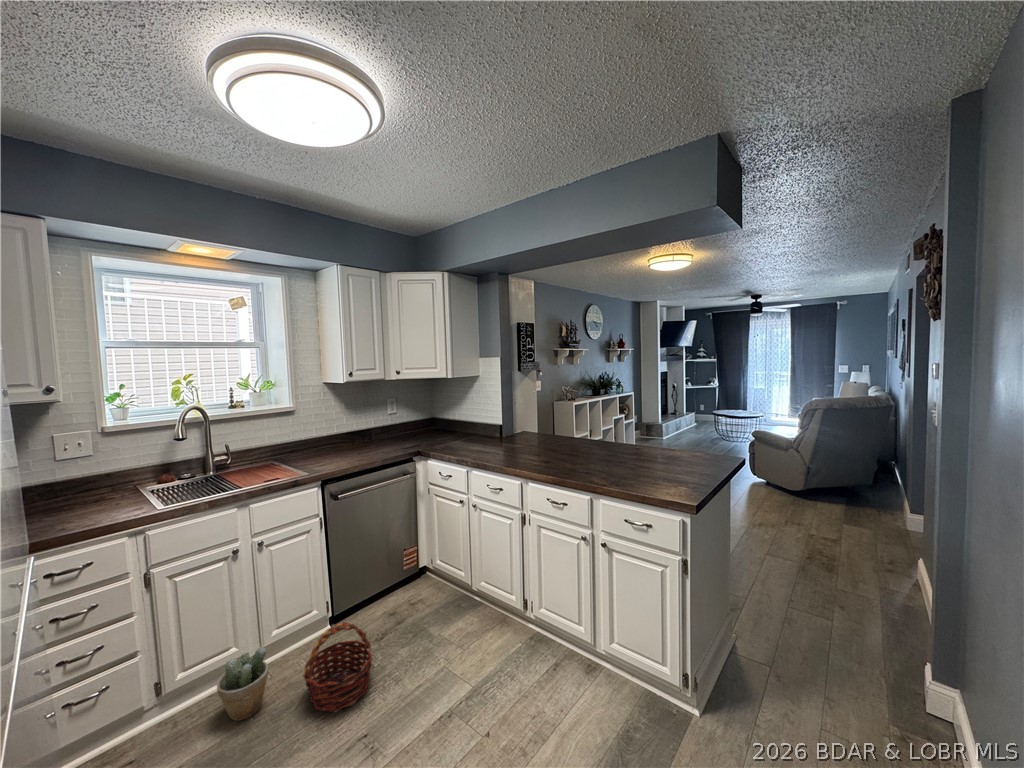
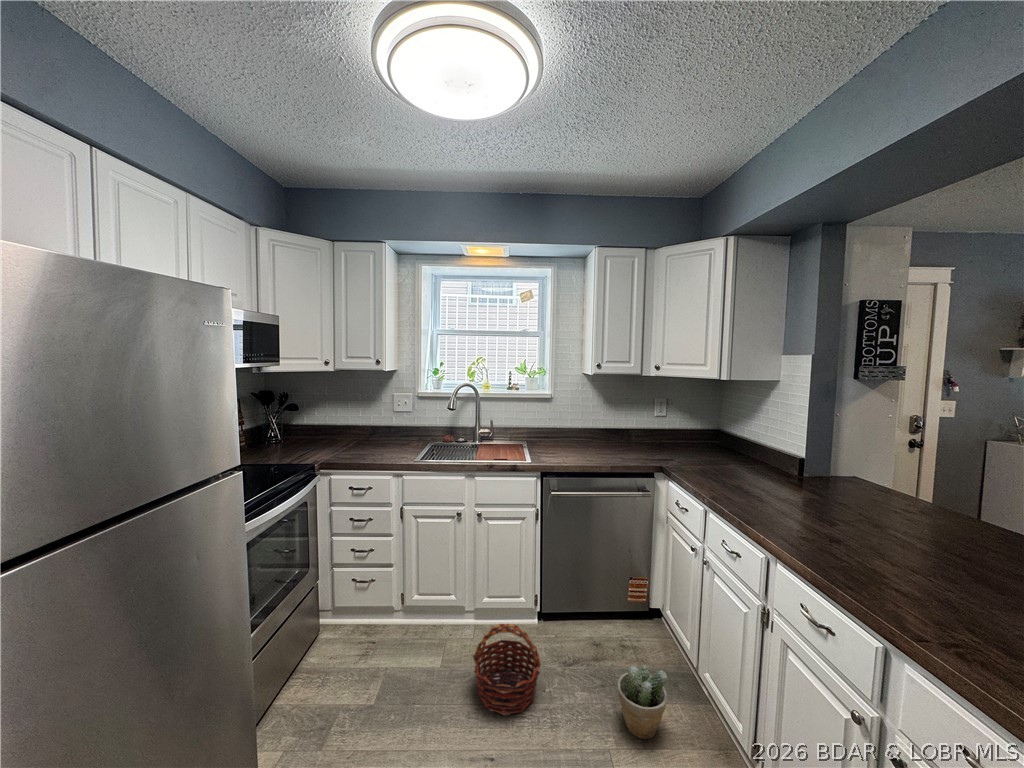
potted plant: present [217,647,268,721] -> present [618,665,667,739]

